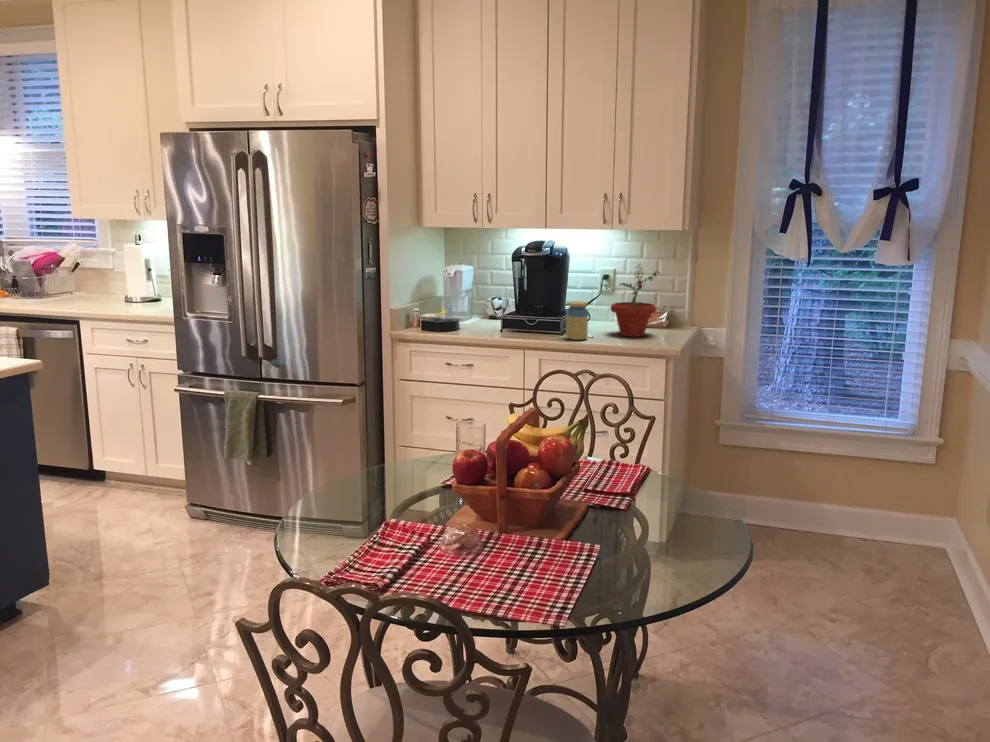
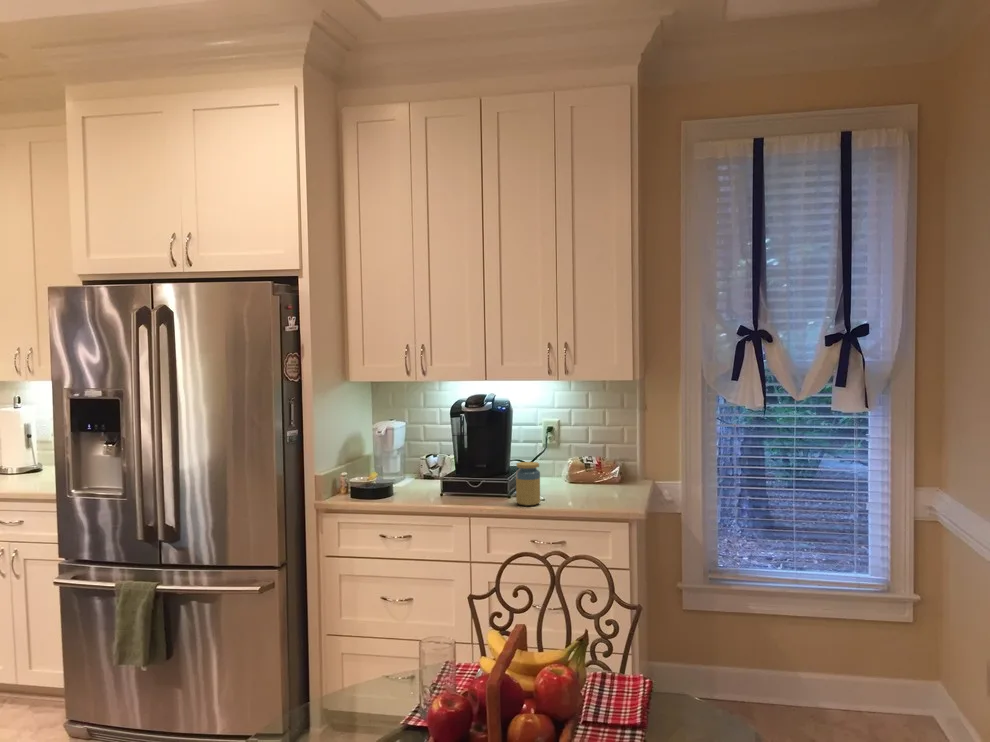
potted plant: present [611,266,660,337] -> none [562,418,614,498]

